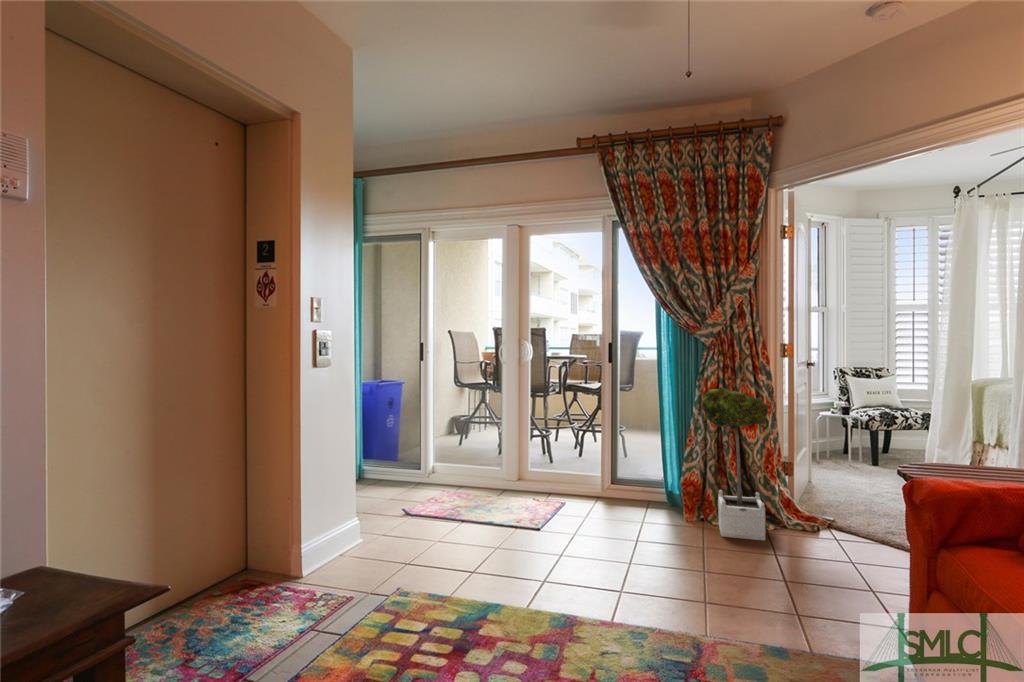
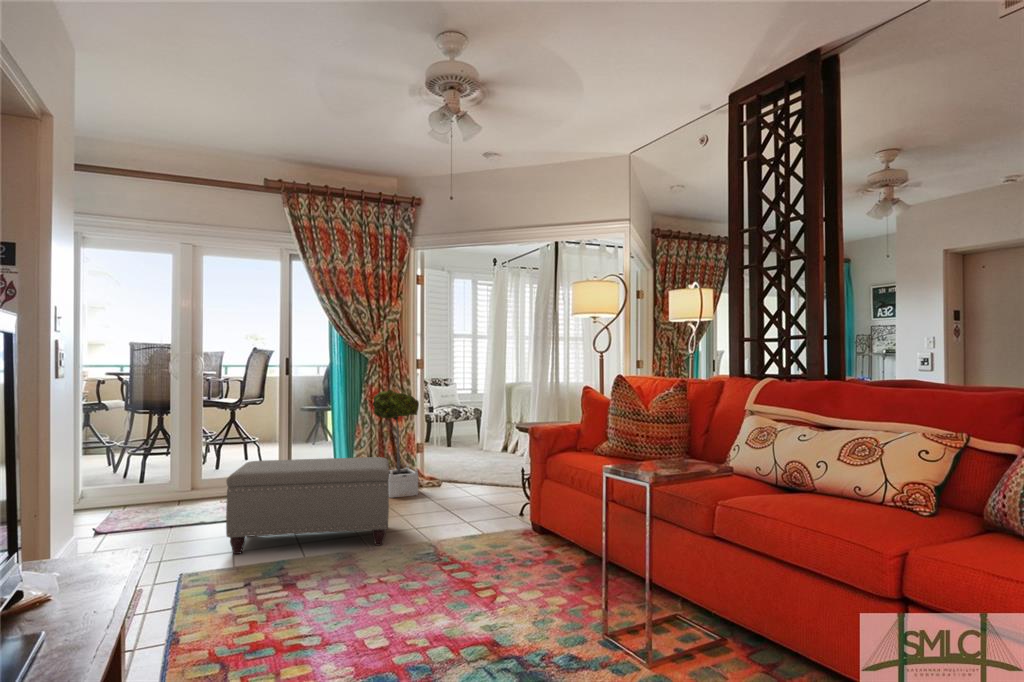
ottoman: none [452,467,674,629] -> present [226,457,389,554]

